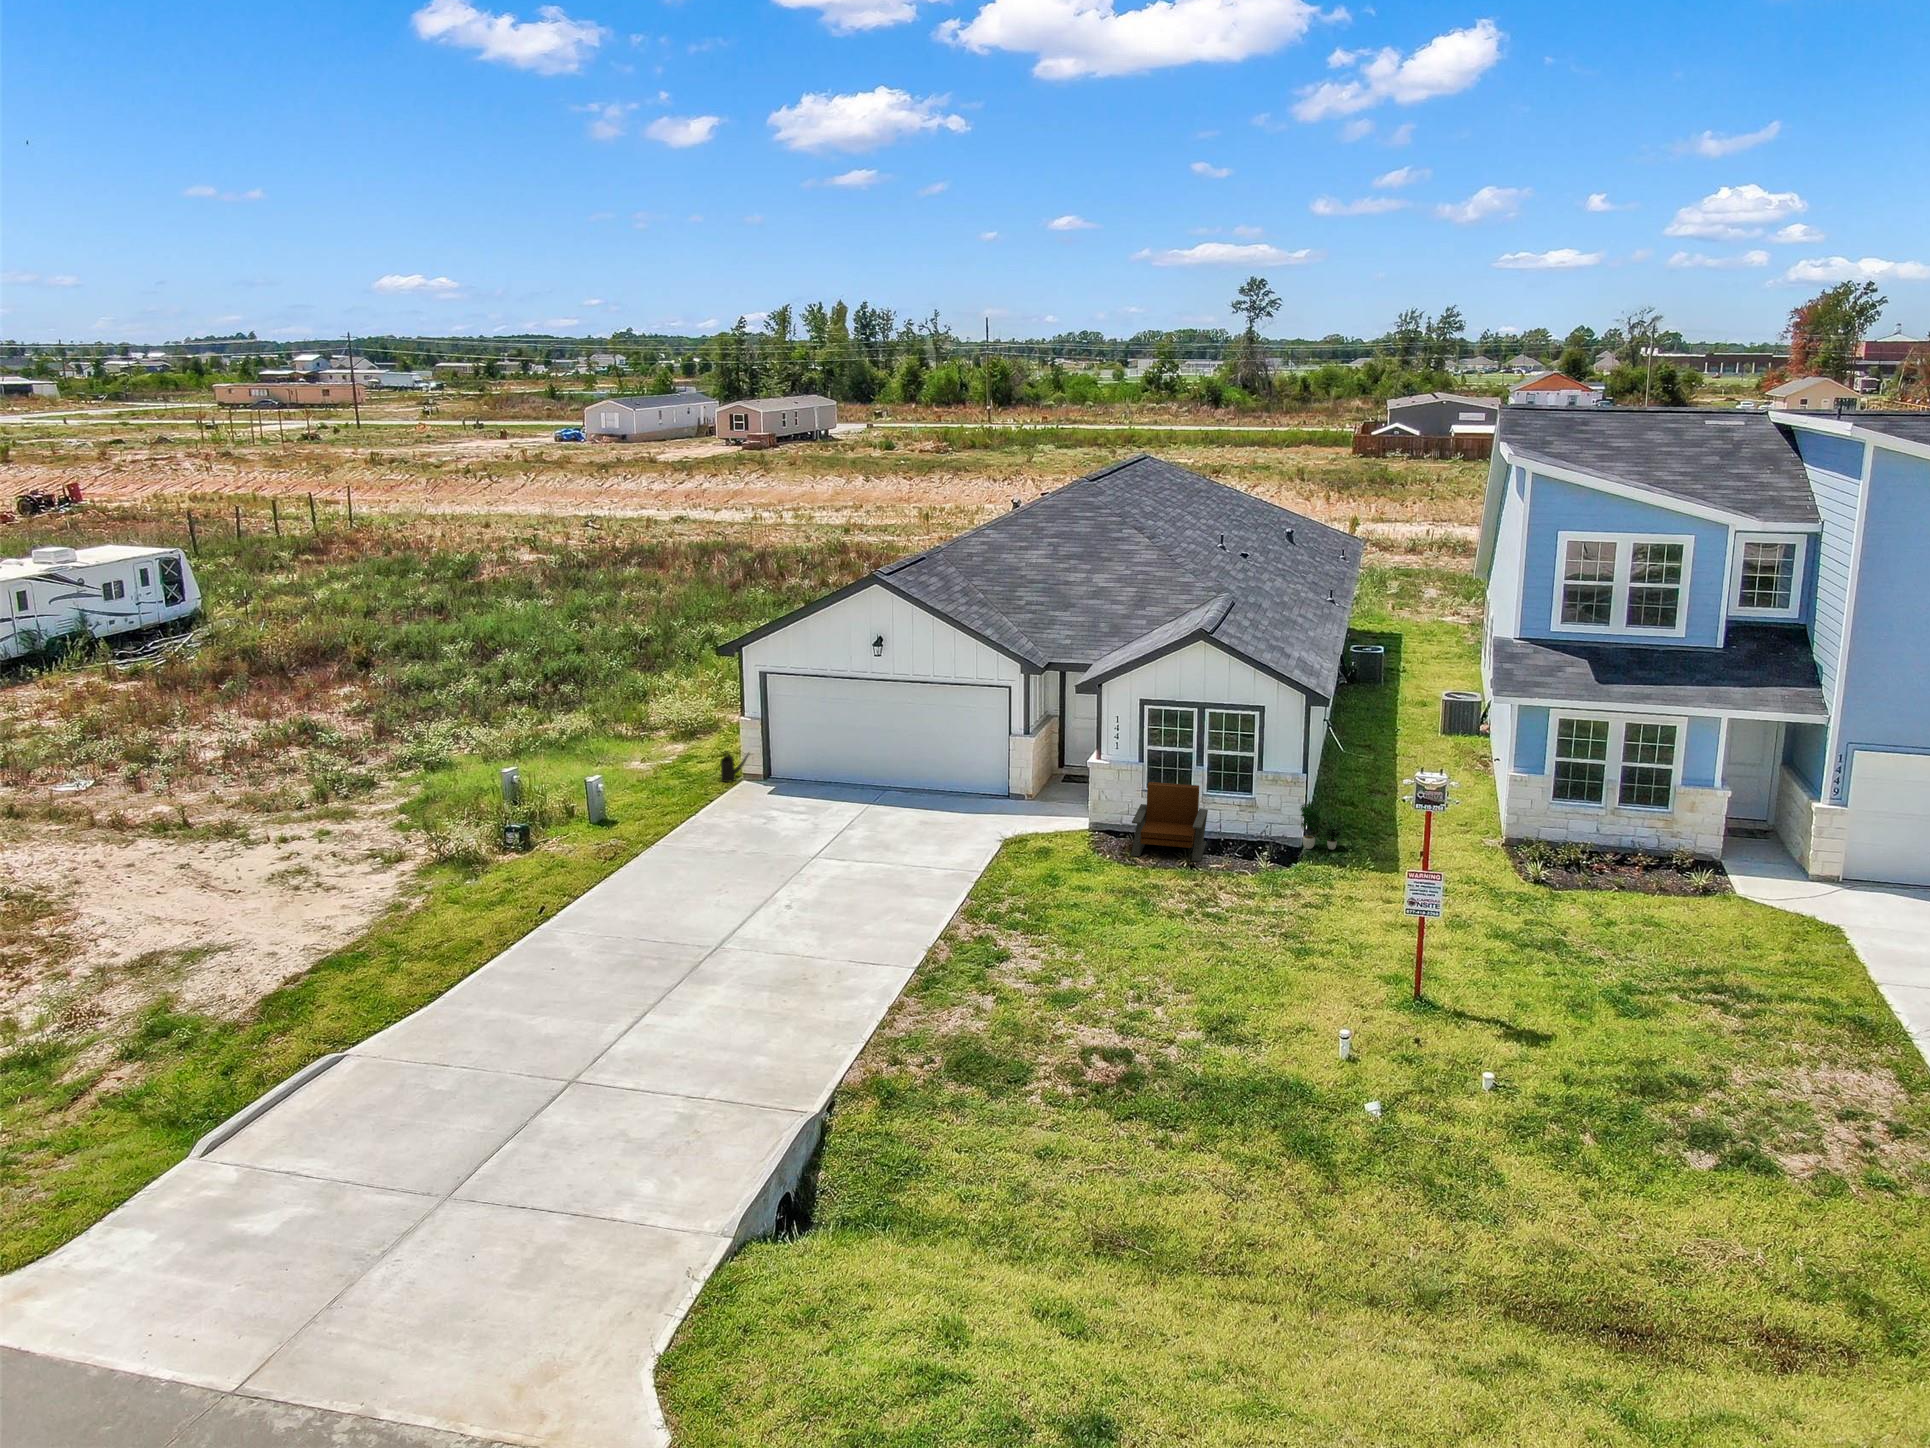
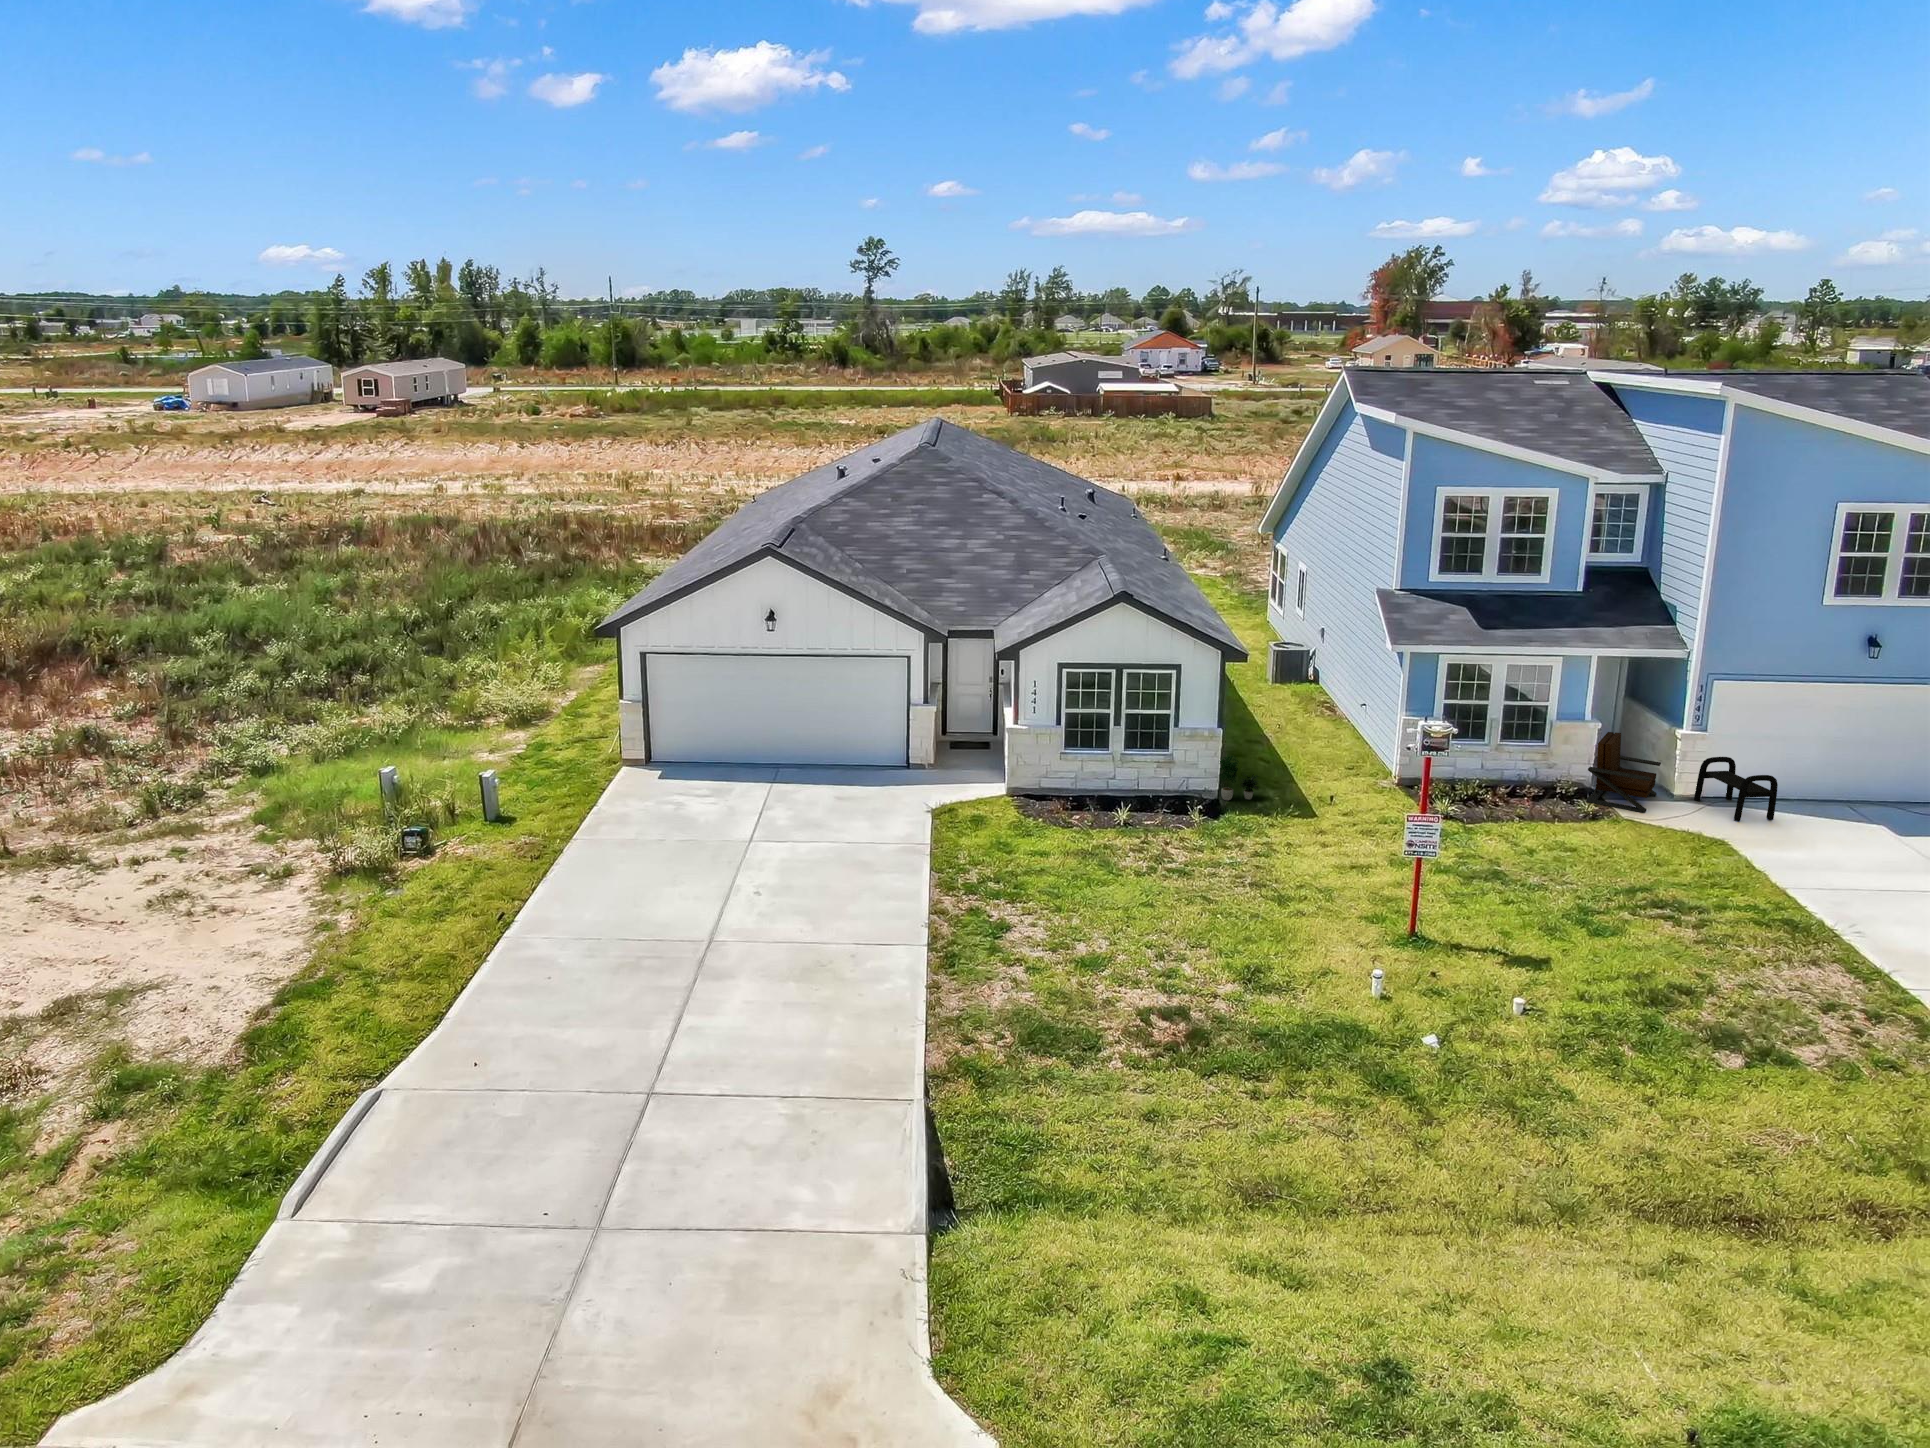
watering can: present [720,752,750,782] -> none [598,736,631,769]
lounge chair: present [1131,782,1208,862] -> present [1586,732,1661,813]
bench: none [1833,835,1919,909] -> present [1694,757,1778,821]

